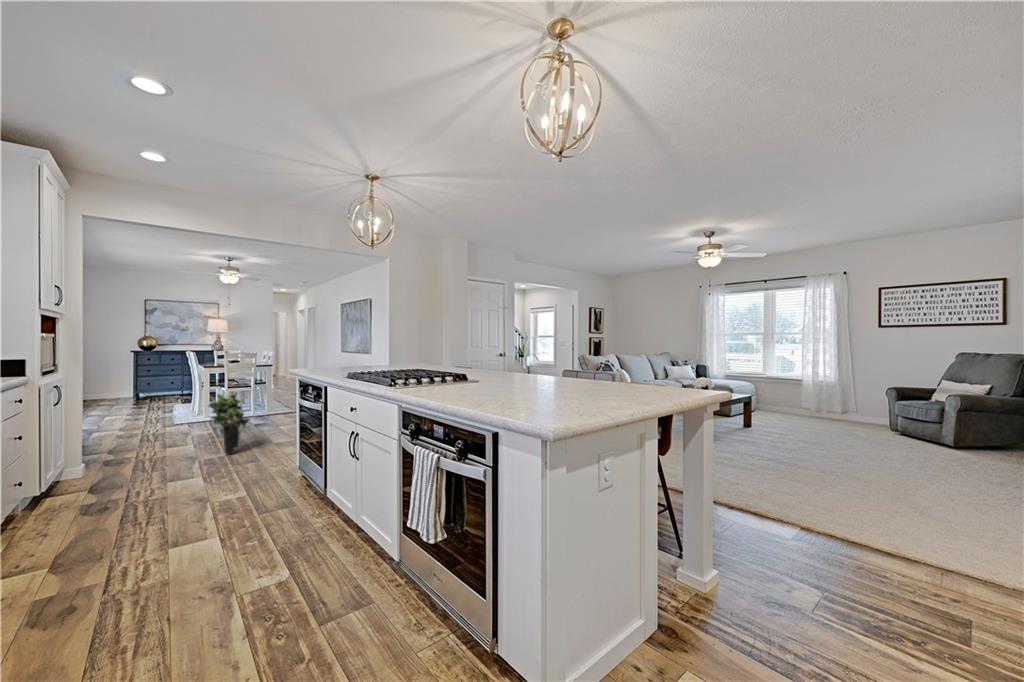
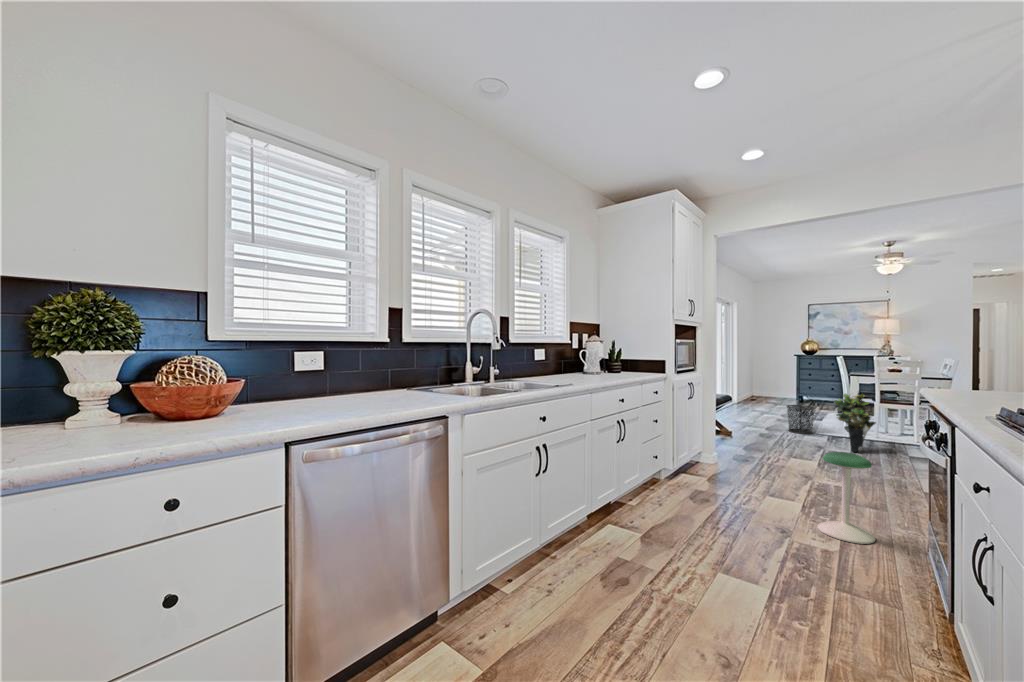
waste bin: none [139,413,178,449] -> present [787,405,815,434]
stool: none [252,460,310,563] -> present [817,452,875,544]

